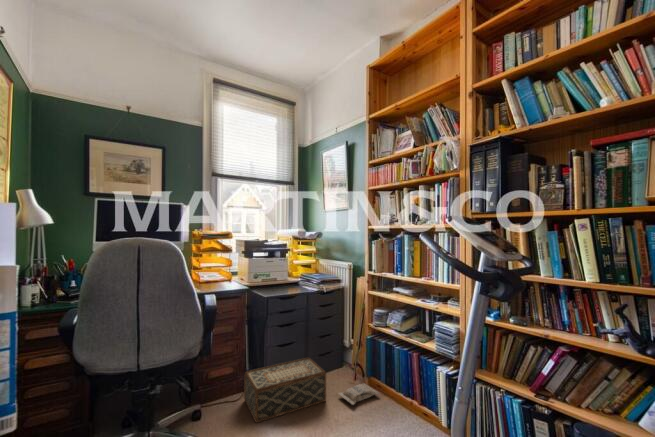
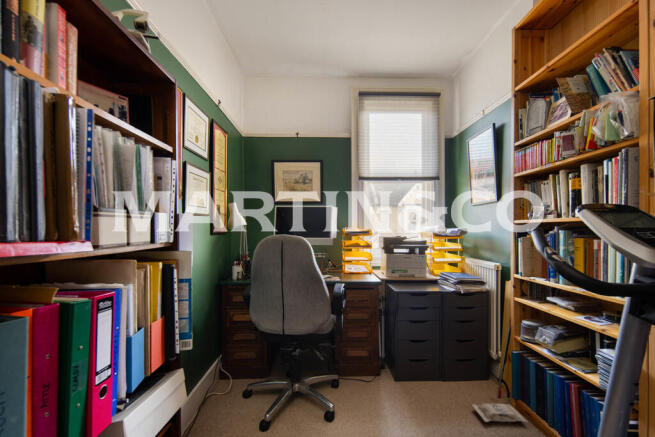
woven basket: present [244,358,326,422] -> none [376,355,457,408]

